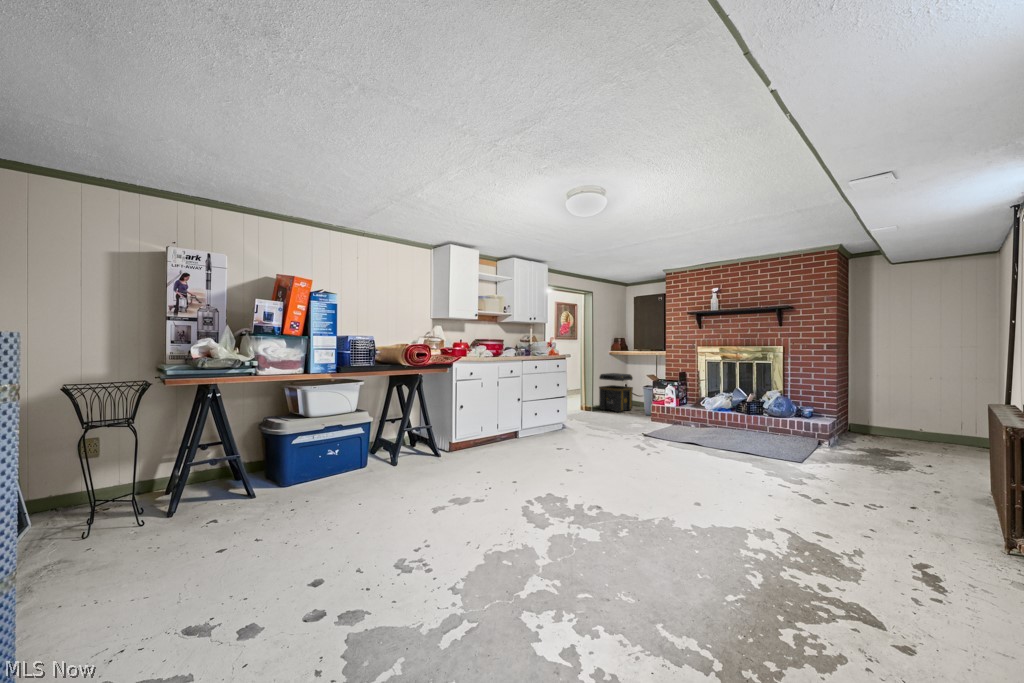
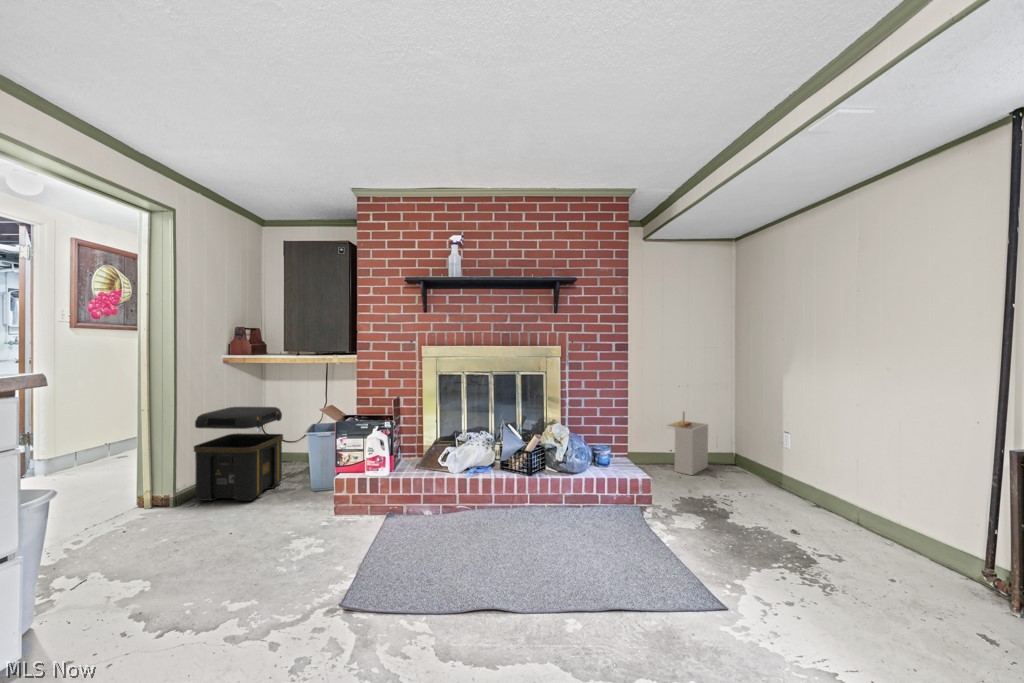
storage bin: none [892,398,942,446] -> present [666,412,708,475]

